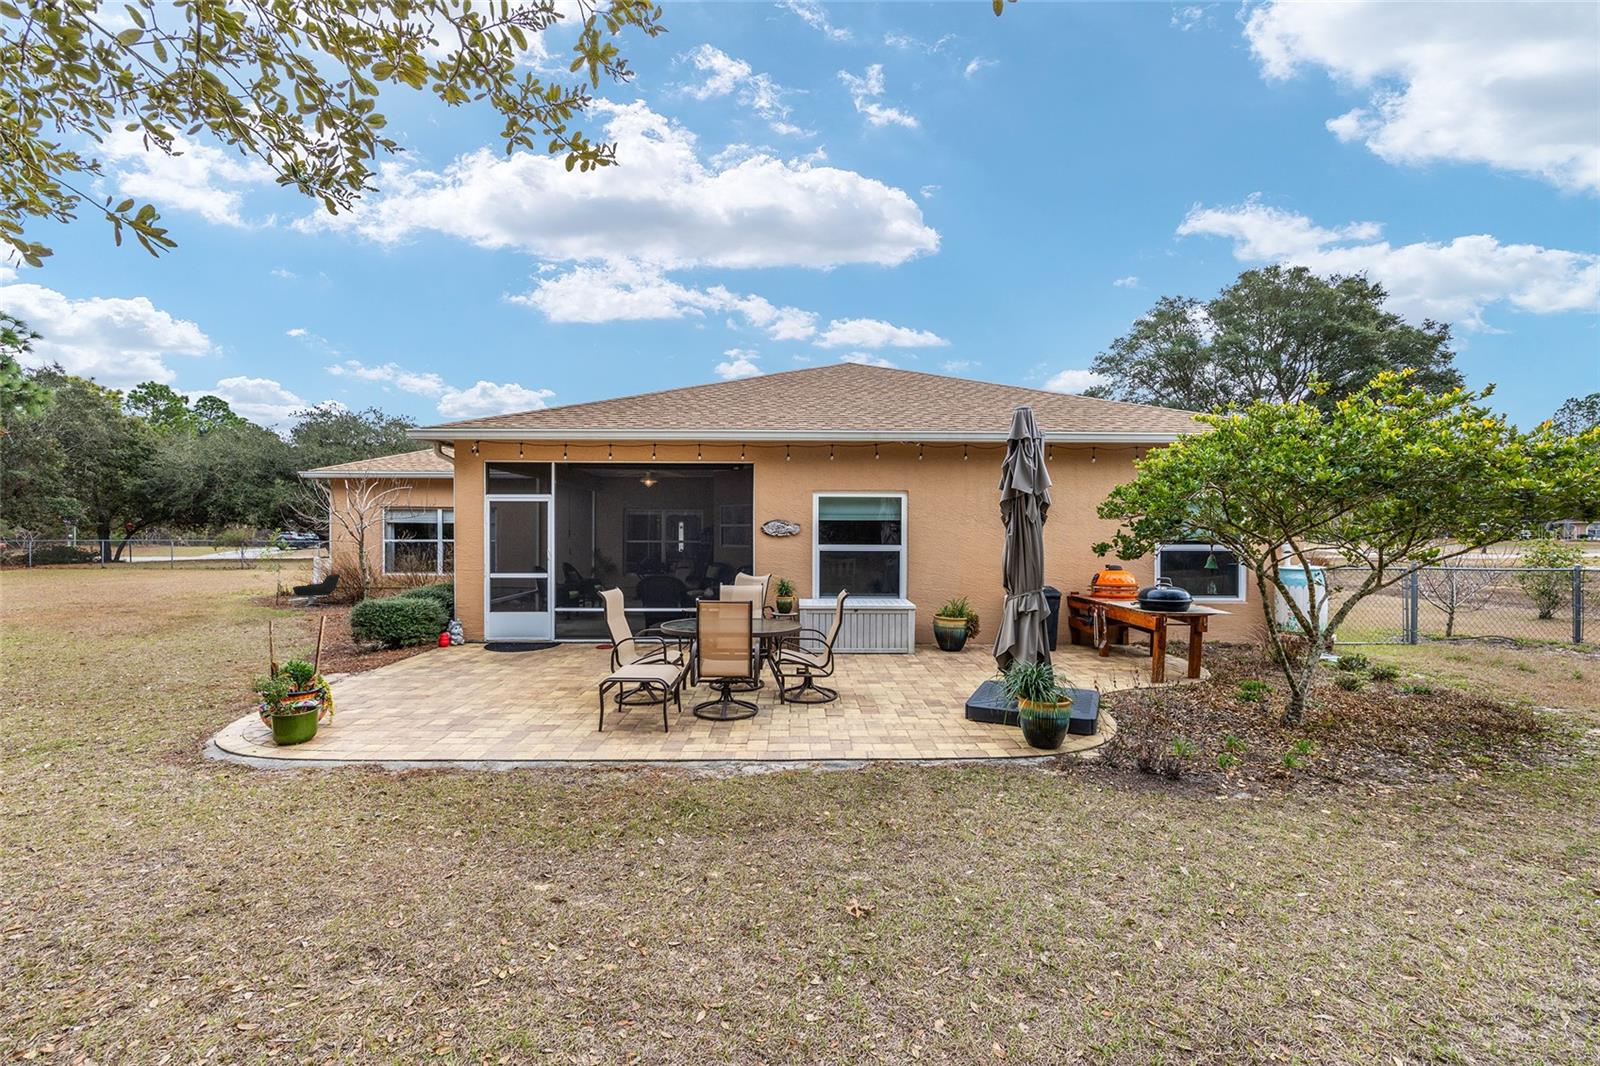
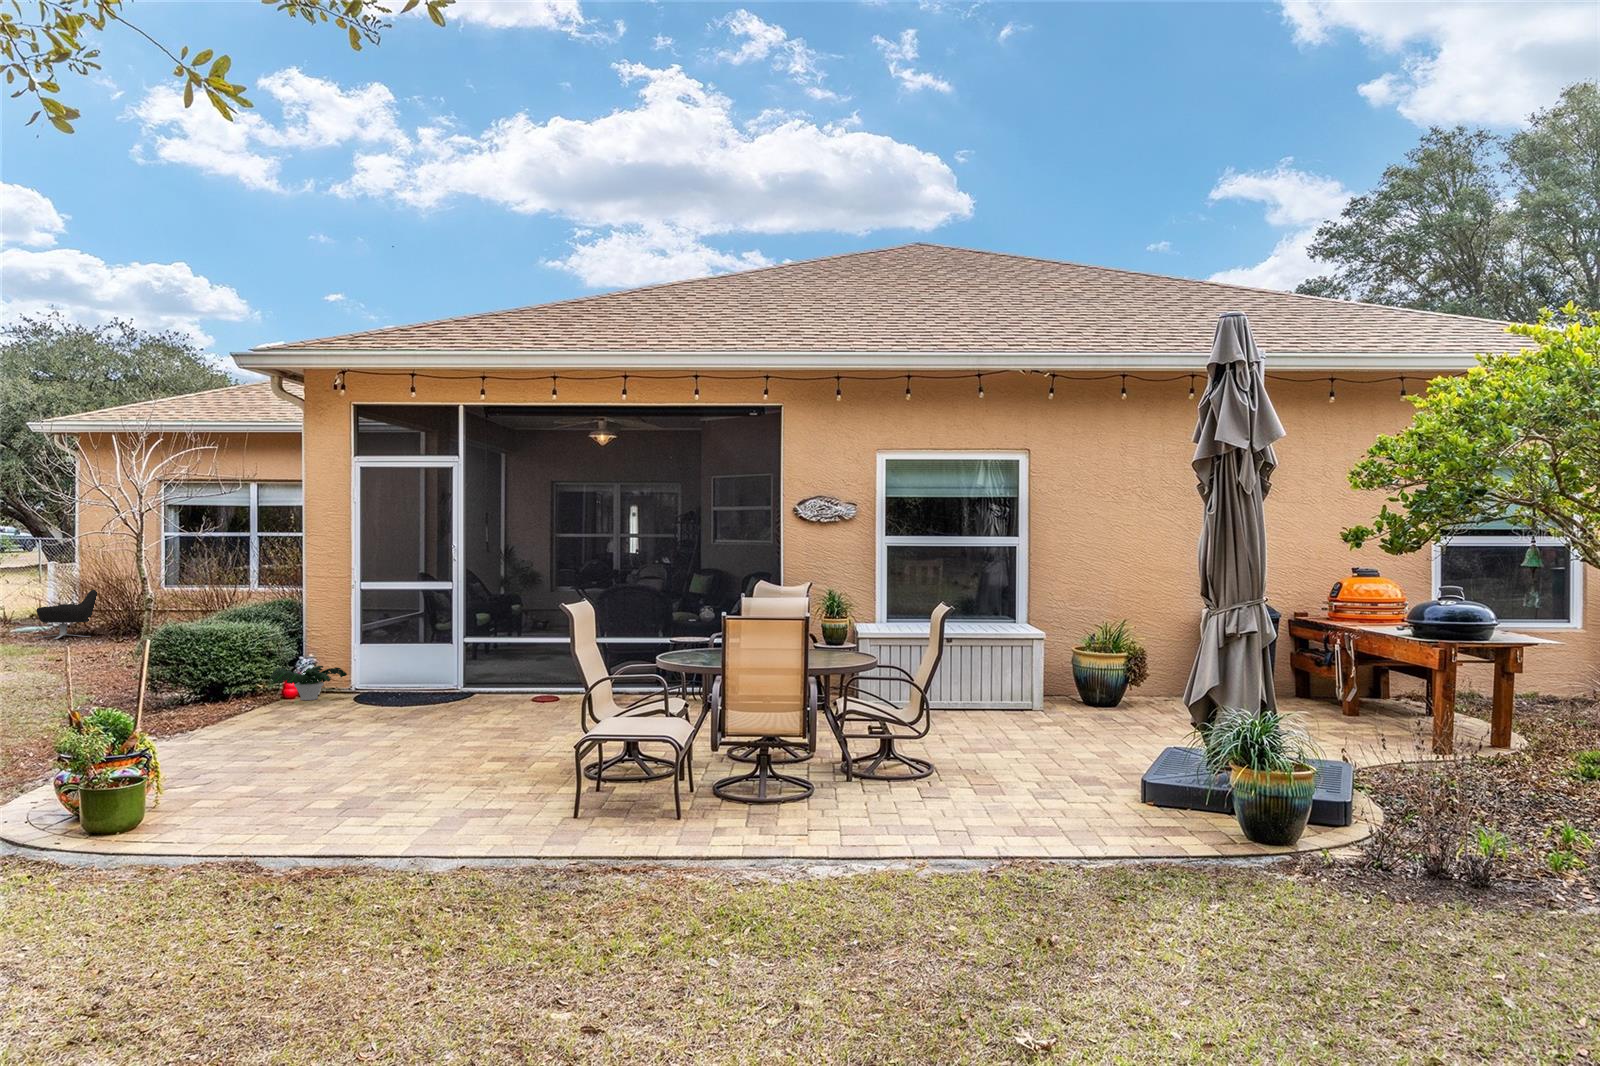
potted plant: none [427,627,478,649] -> present [269,666,347,700]

